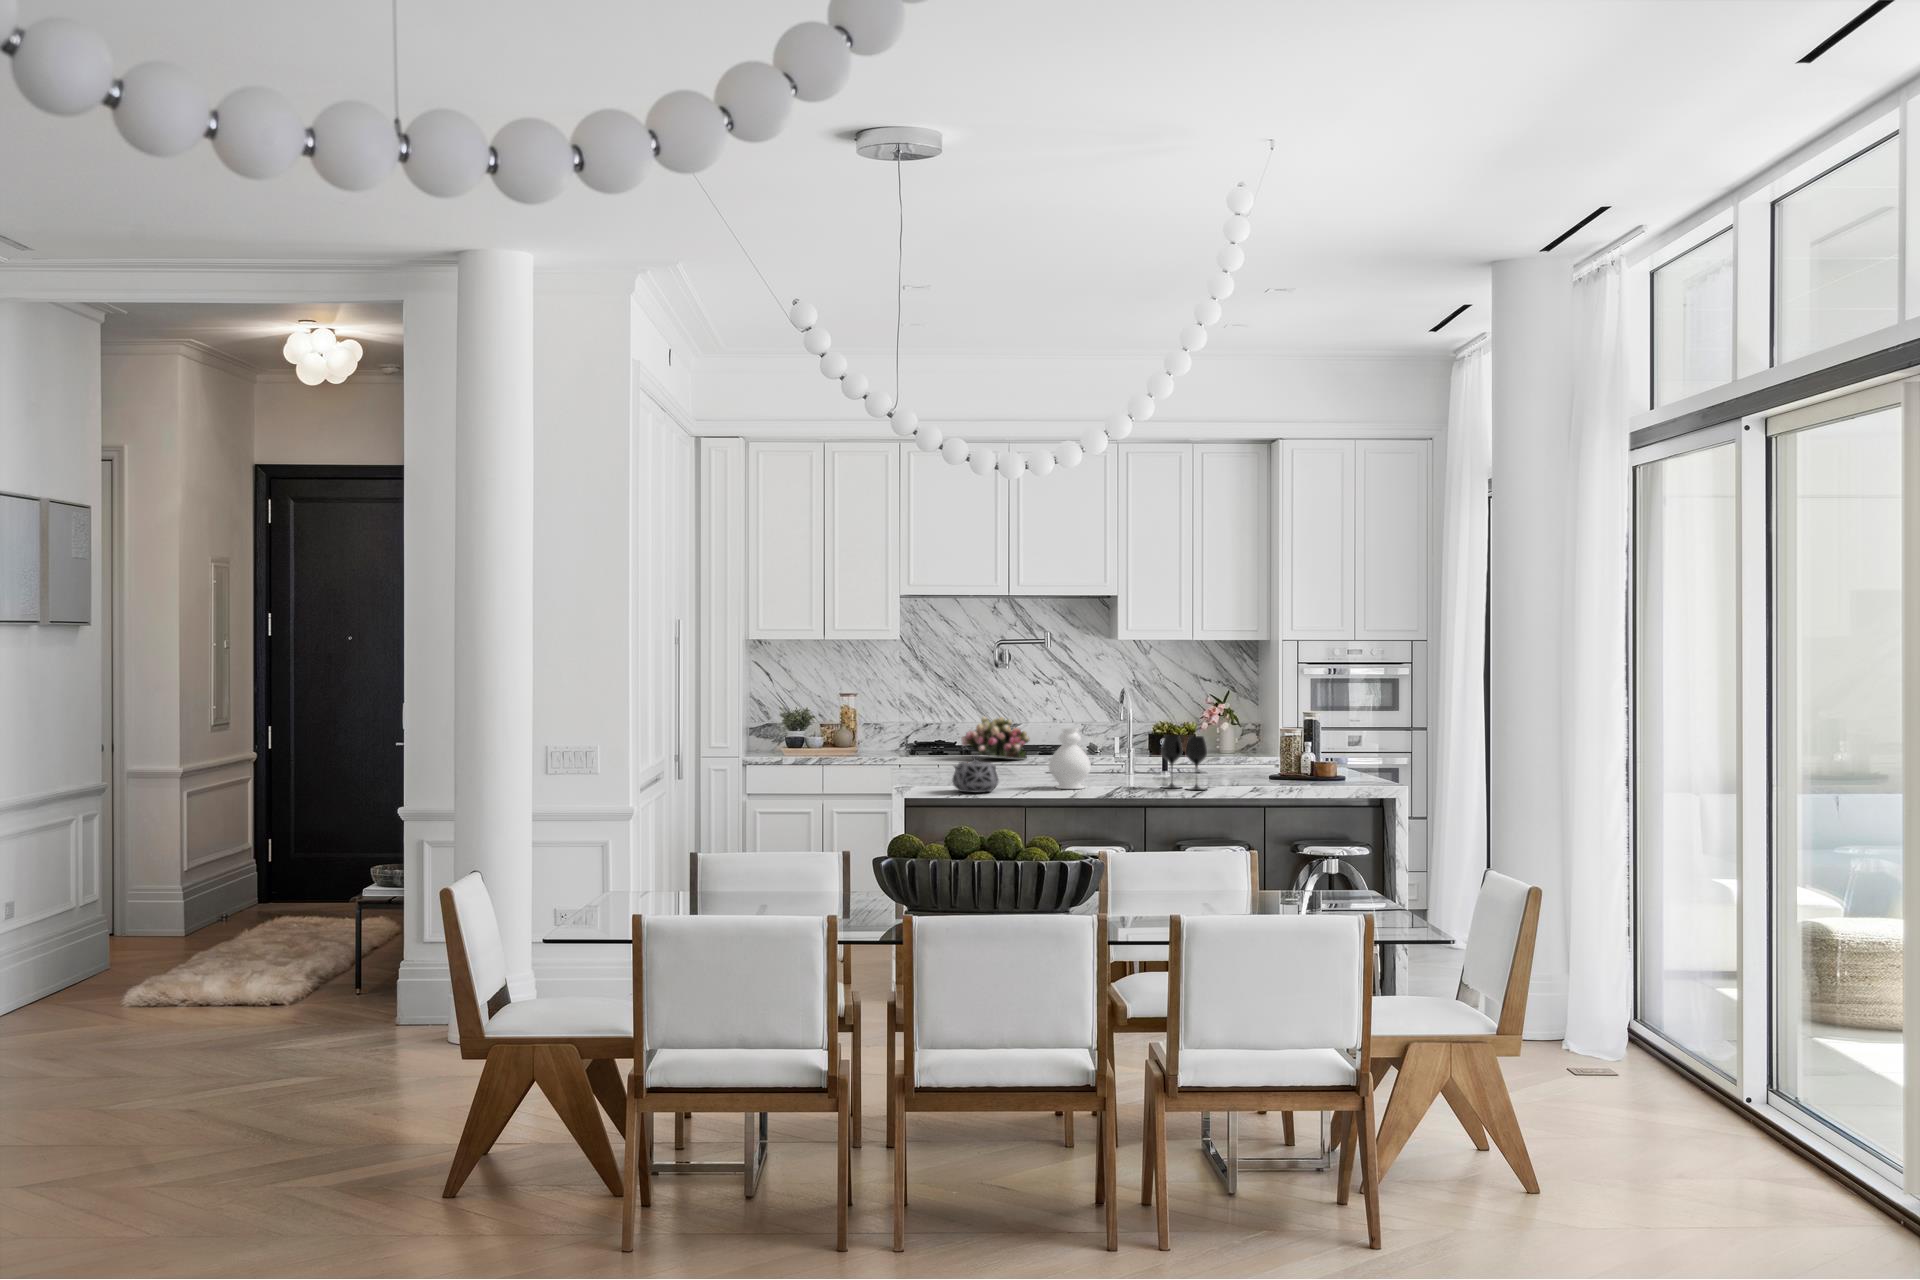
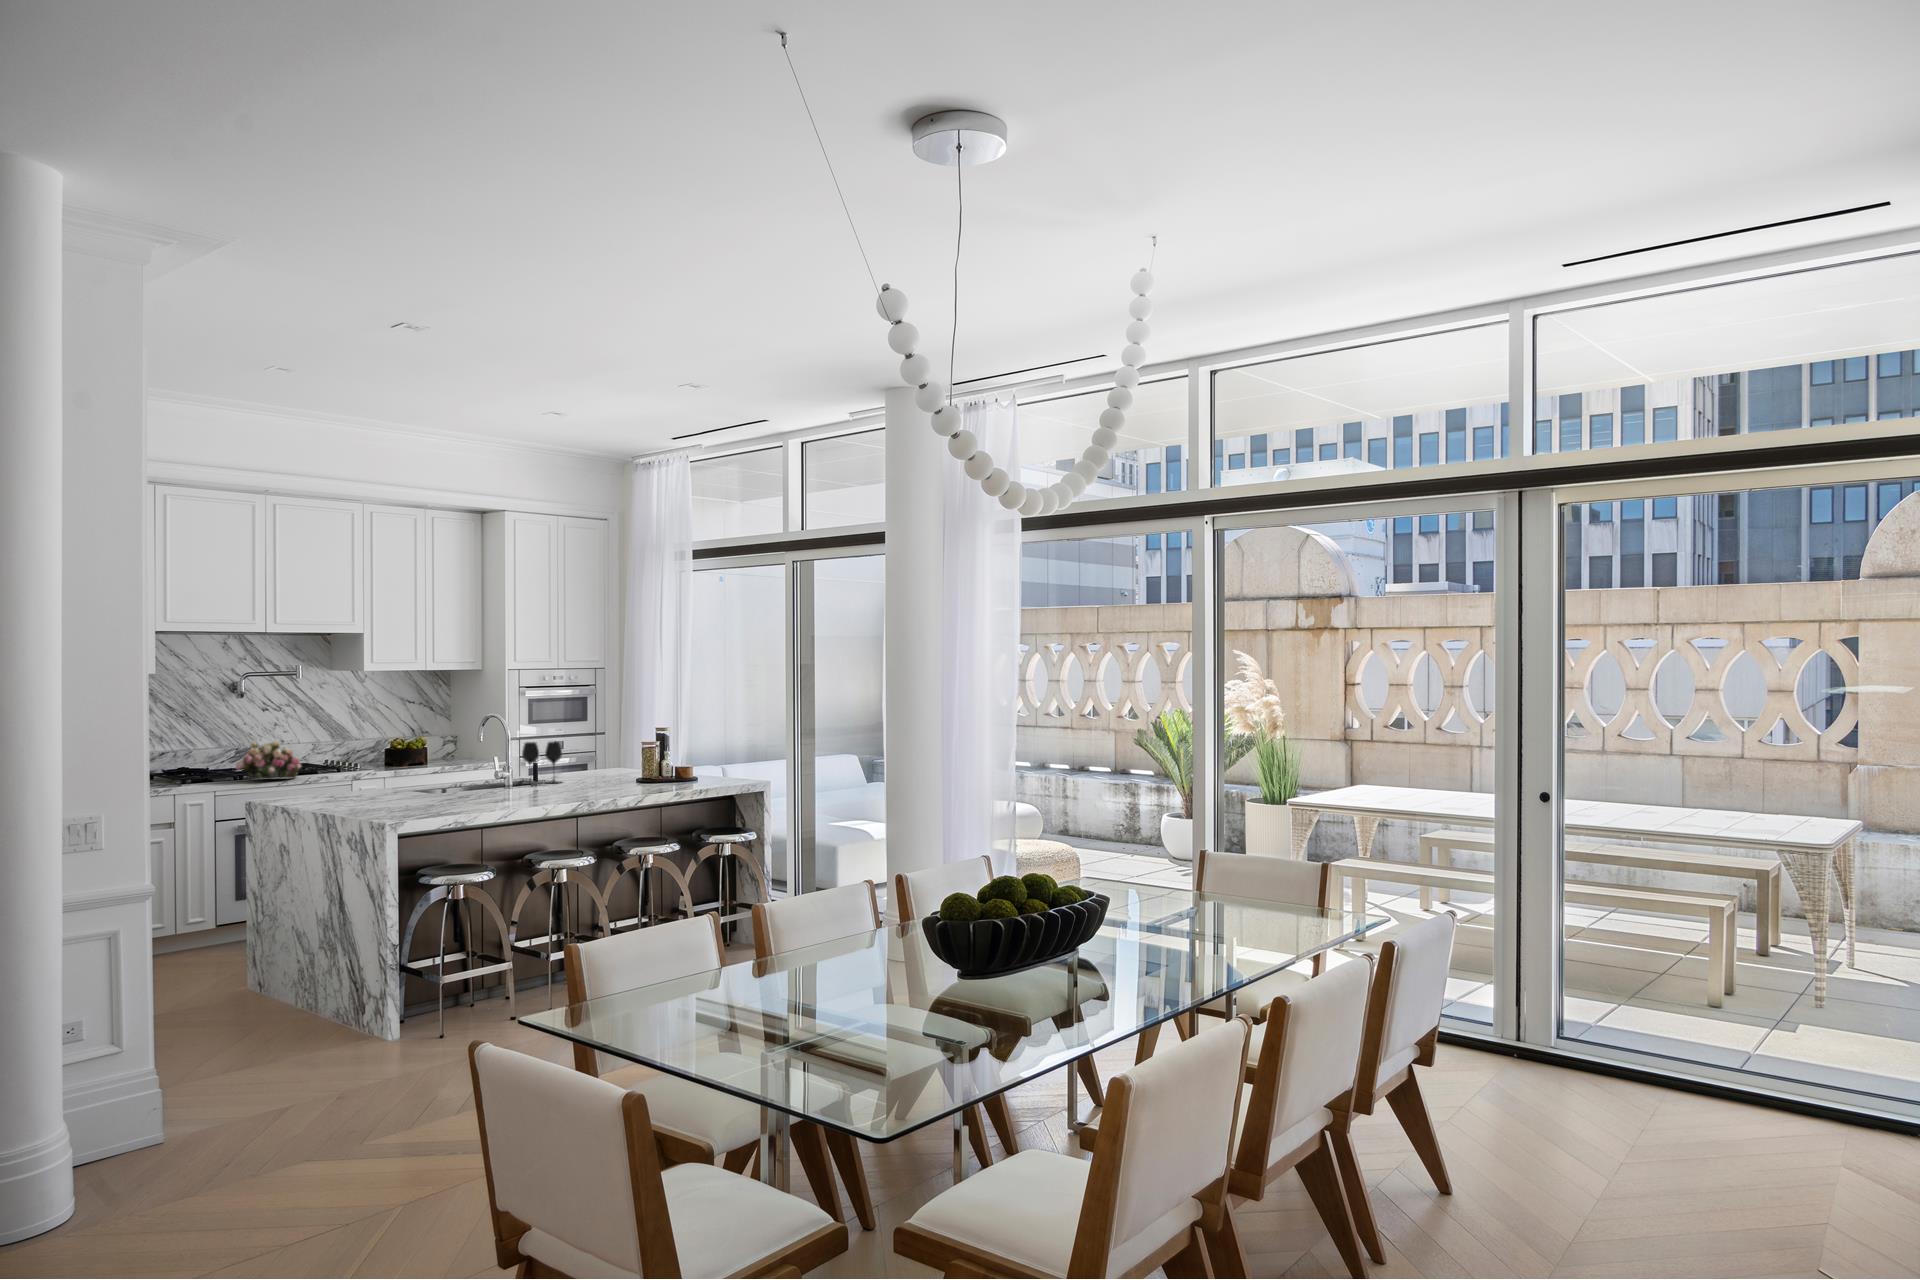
decorative vase: present [1049,728,1091,789] -> none [444,741,481,792]
teapot: present [952,755,999,792] -> none [386,768,430,801]

